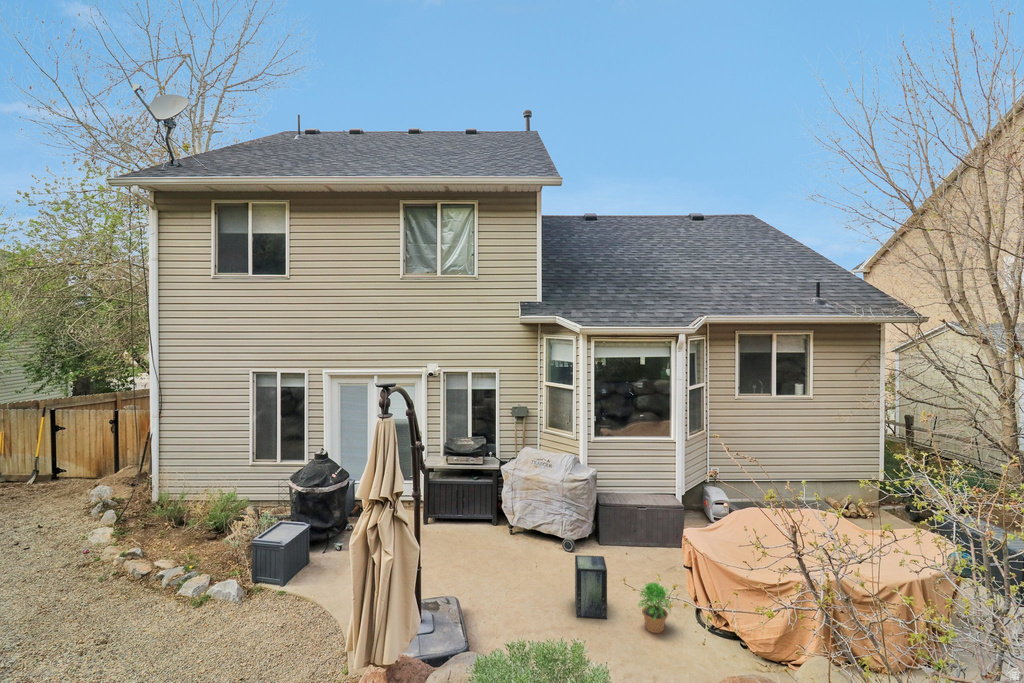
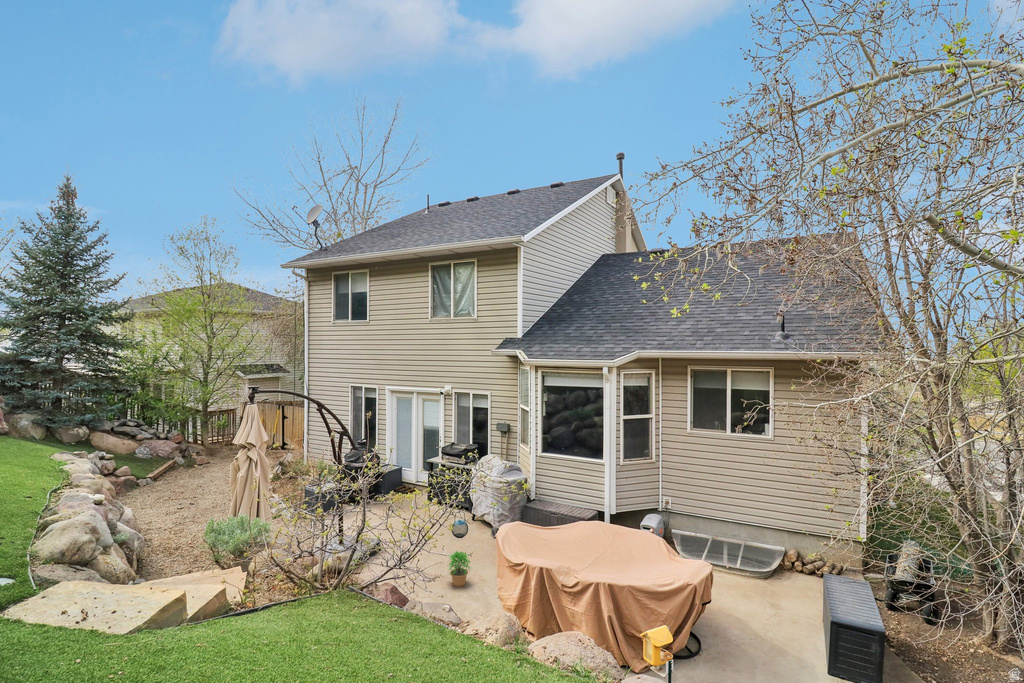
storage box: present [575,555,607,619] -> none [425,527,454,572]

